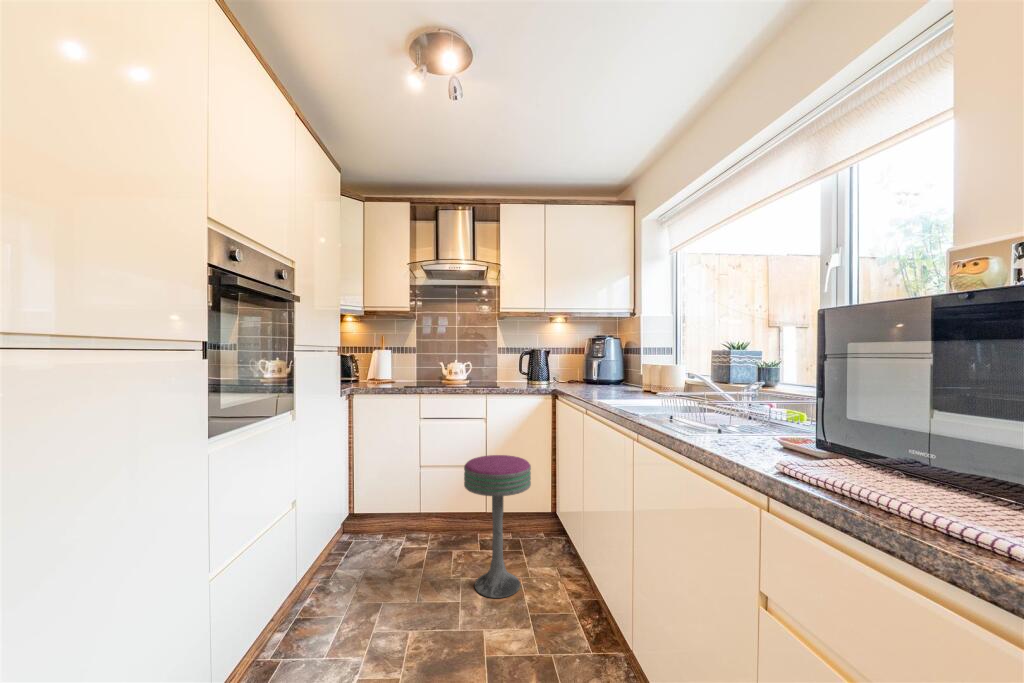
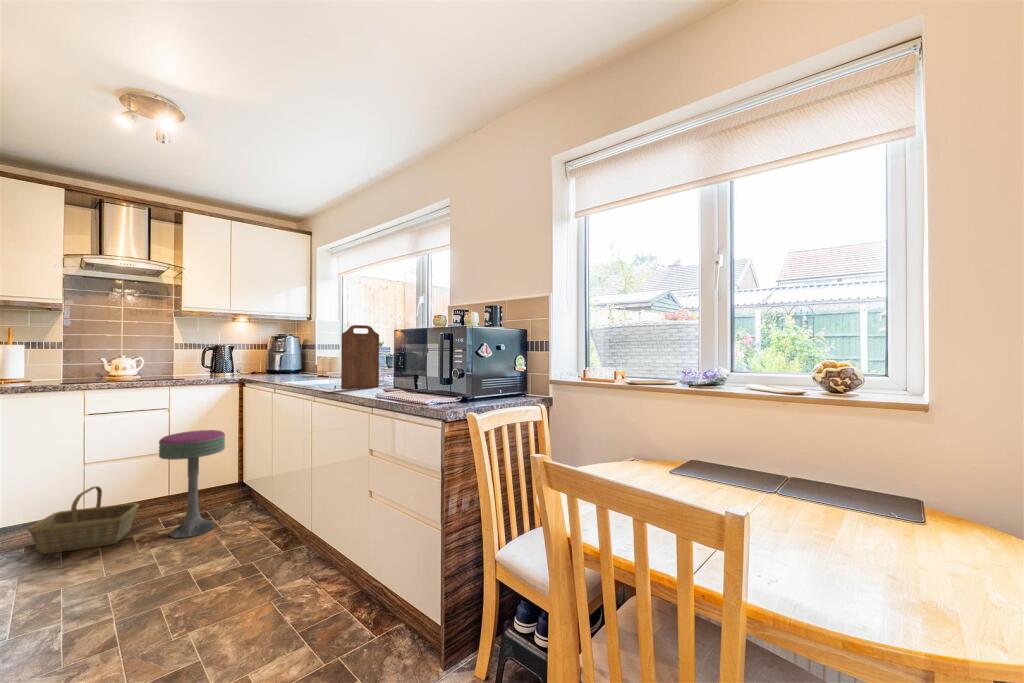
cutting board: none [700,302,783,438] -> present [341,325,379,389]
basket: none [367,502,453,576] -> present [27,486,139,554]

